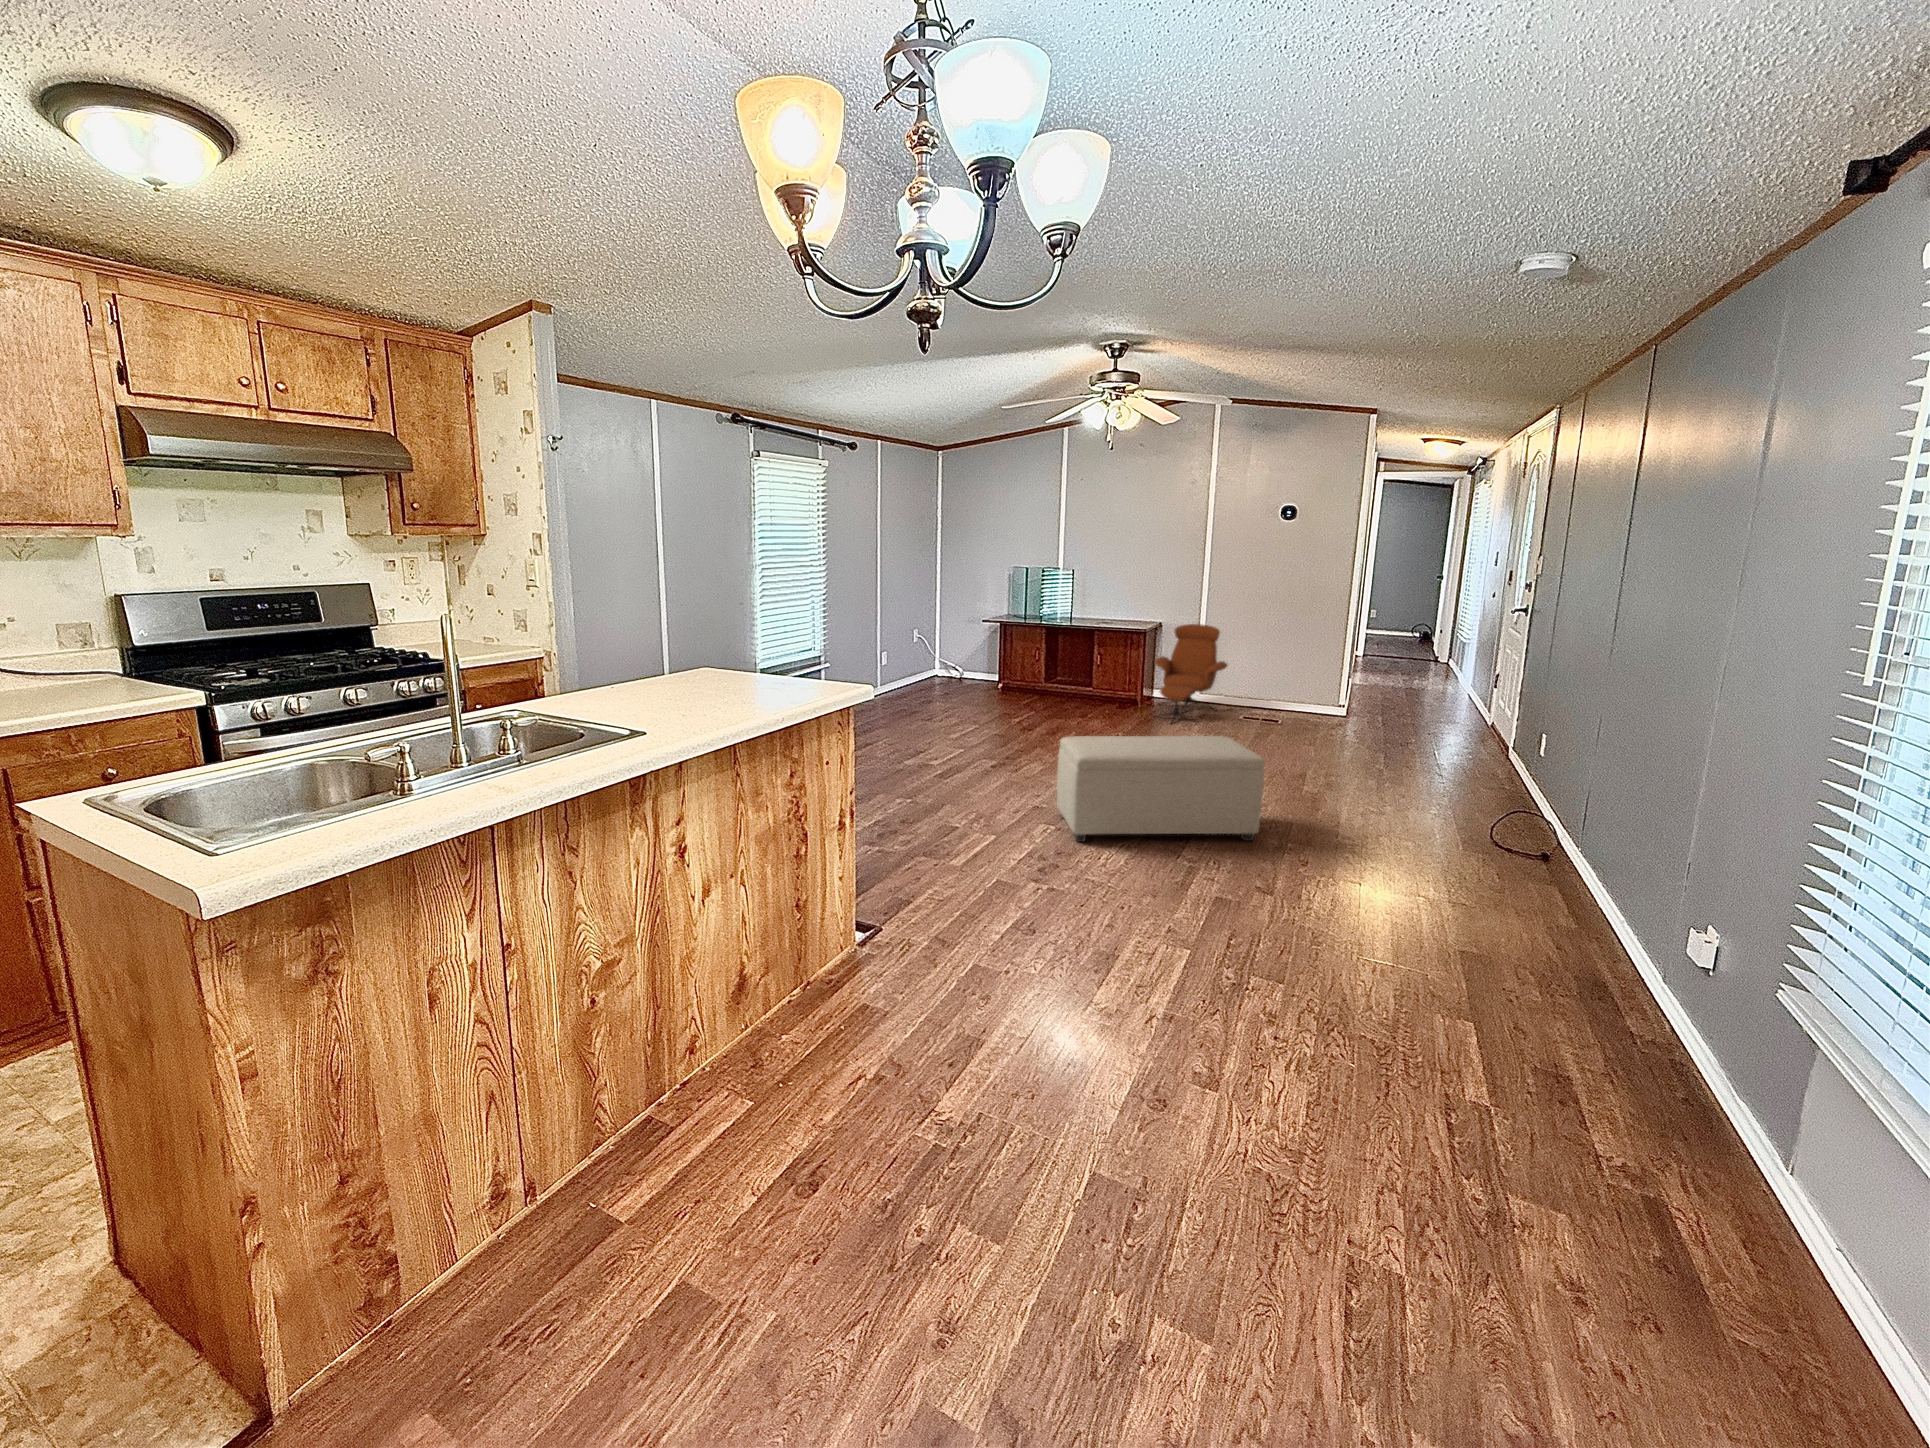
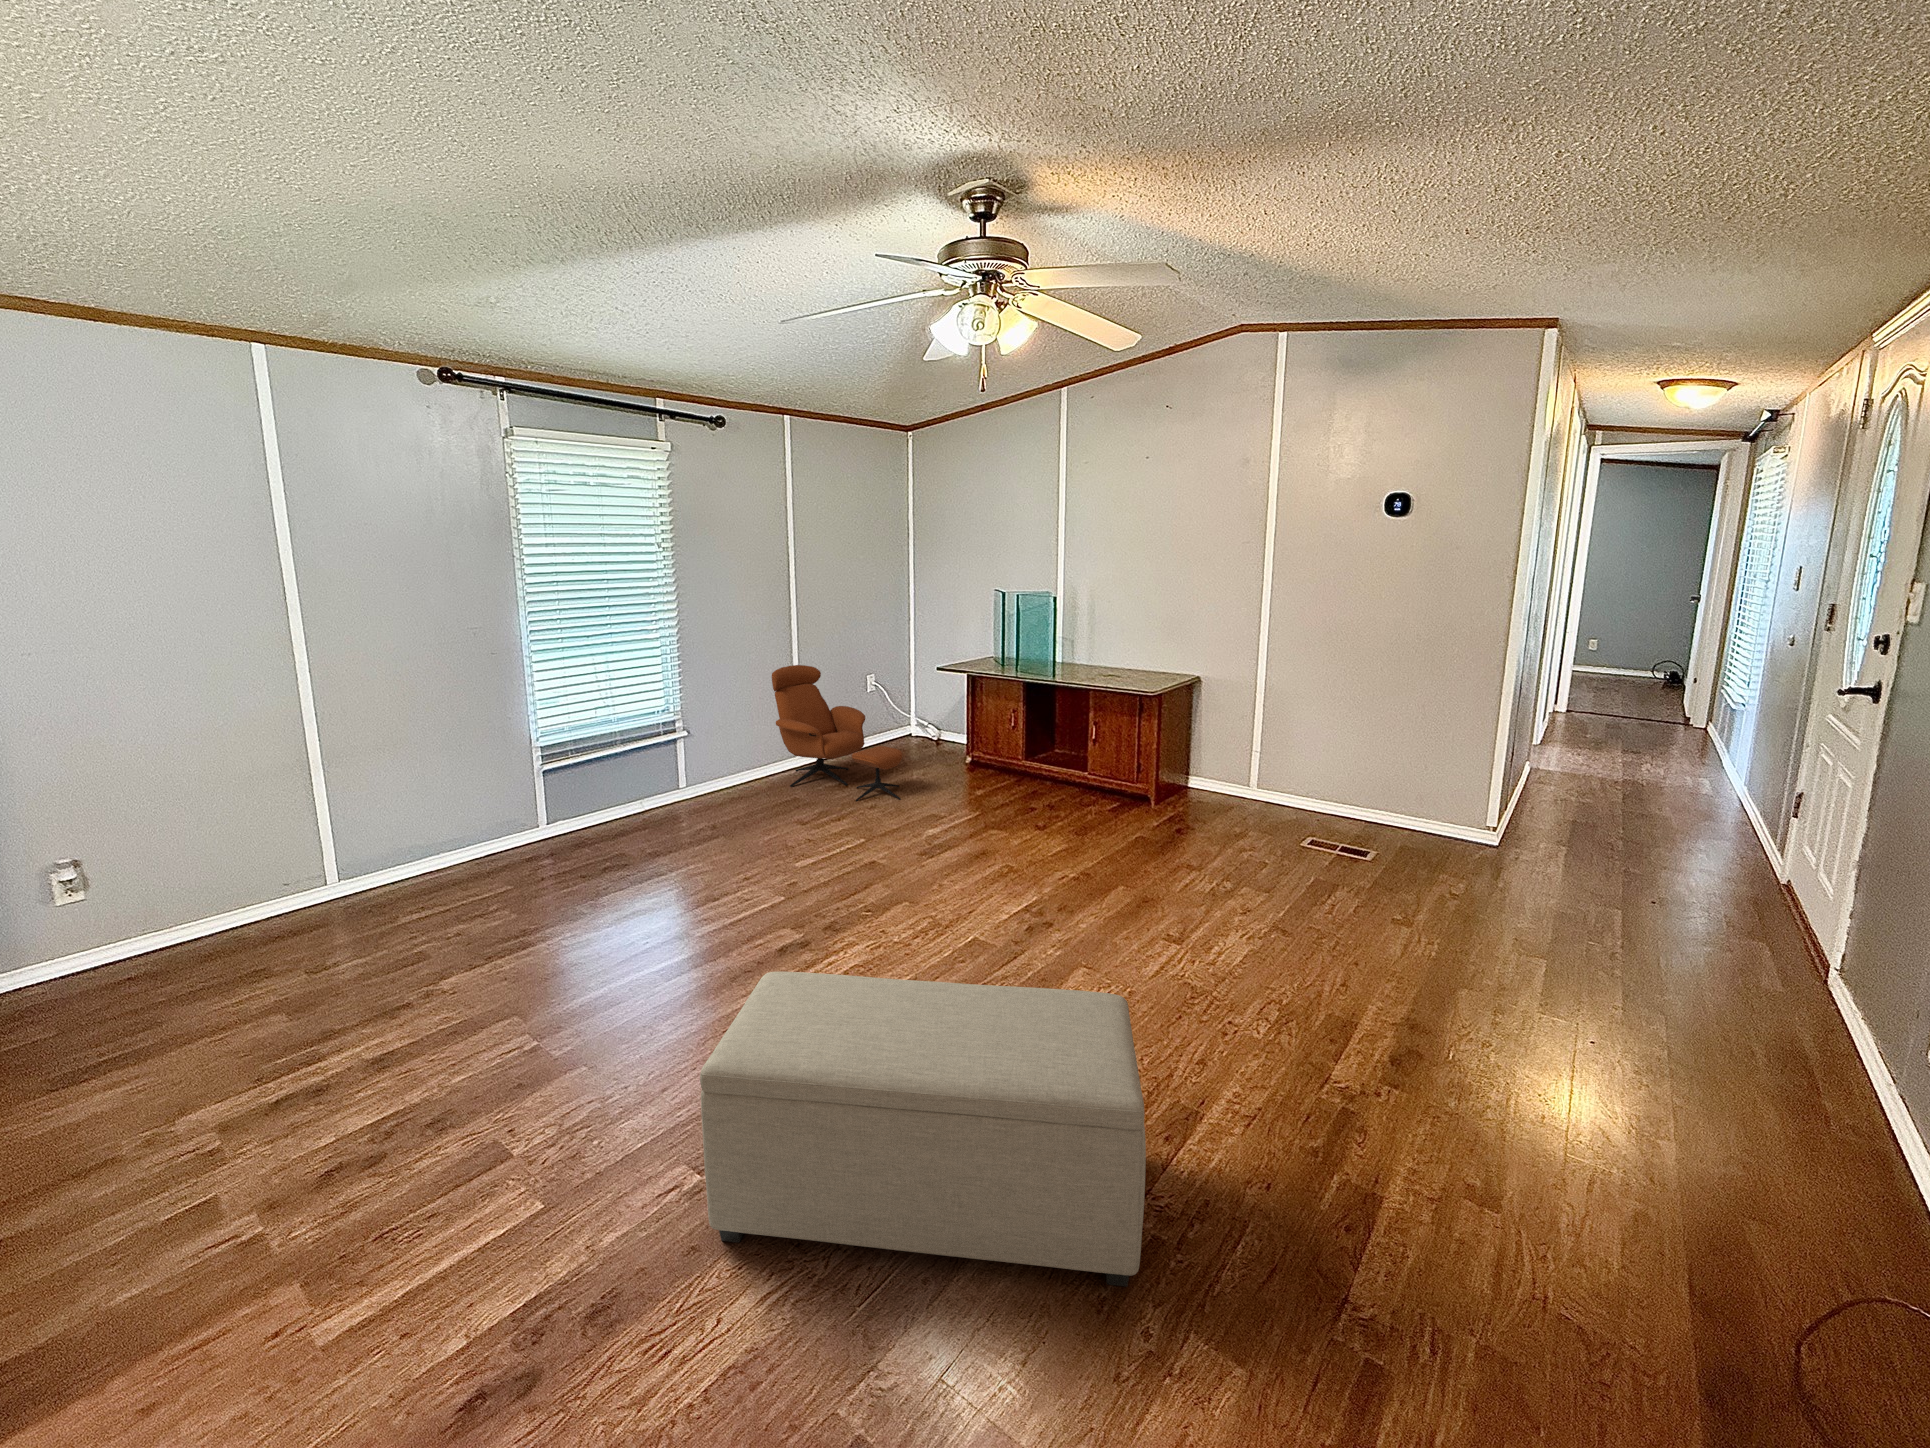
lounge chair: present [1155,624,1227,722] -> present [772,665,903,801]

